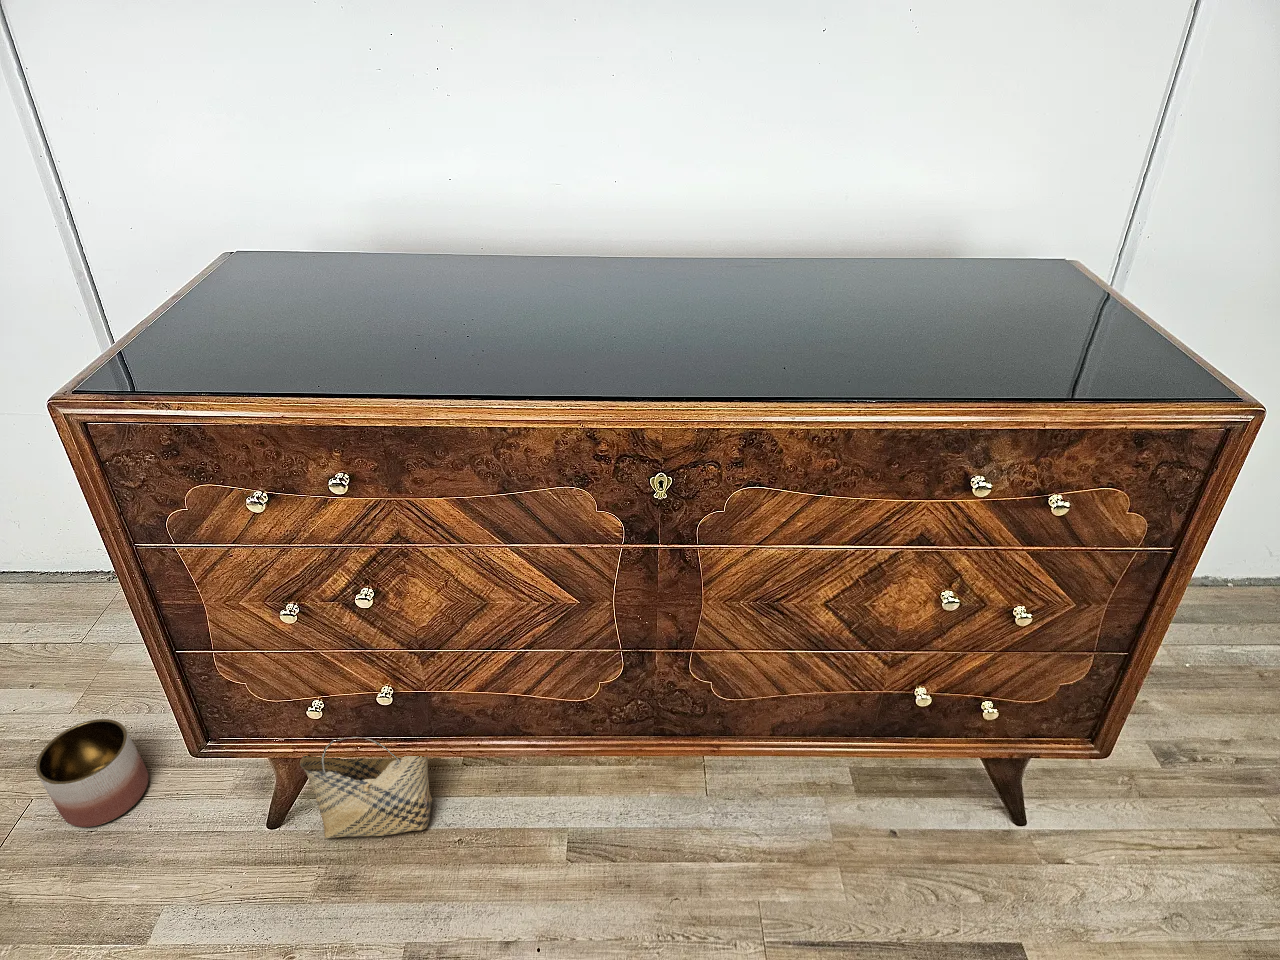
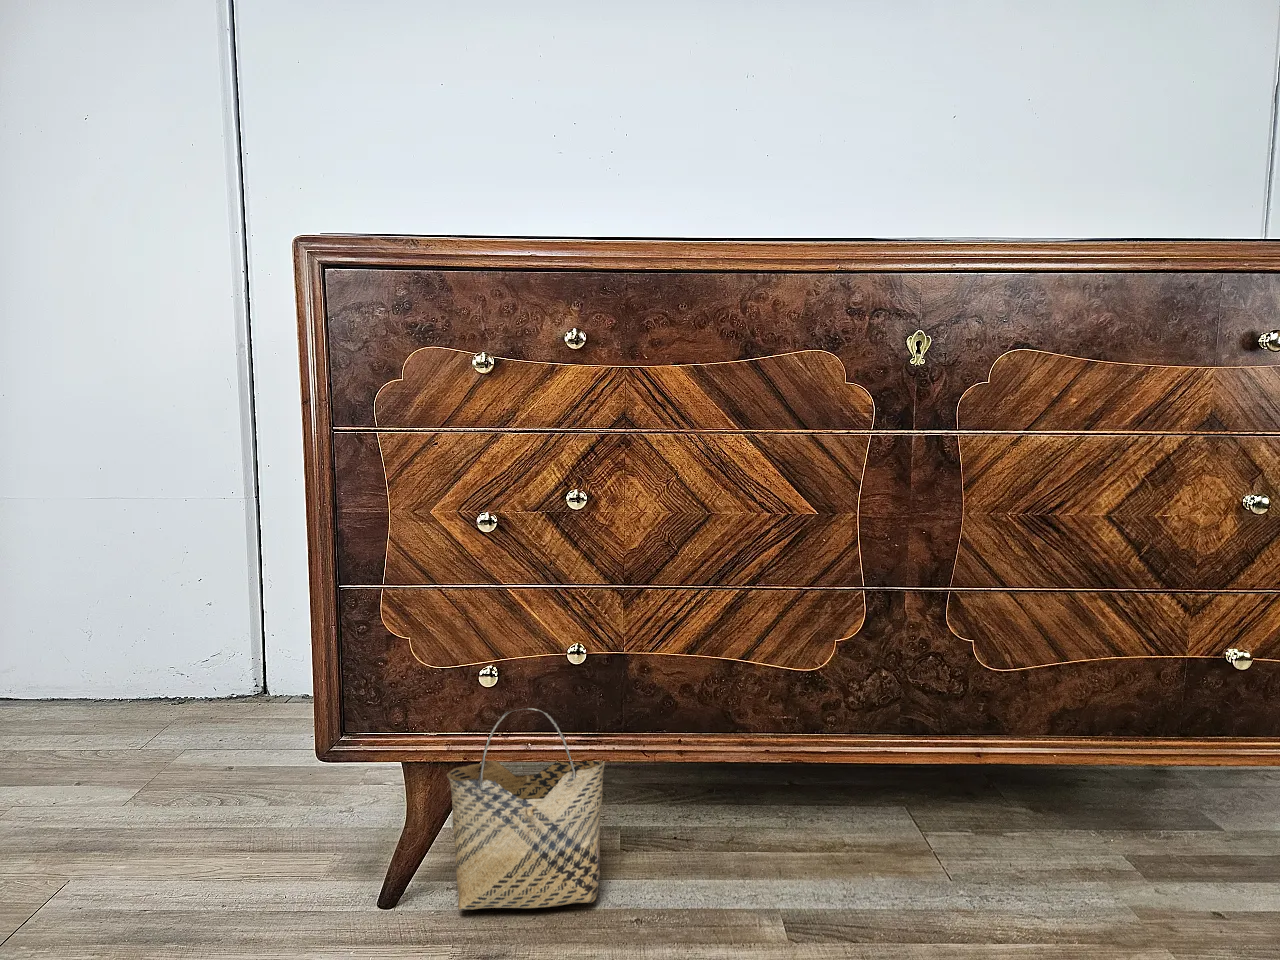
planter: present [36,719,149,827] -> none [100,762,225,899]

